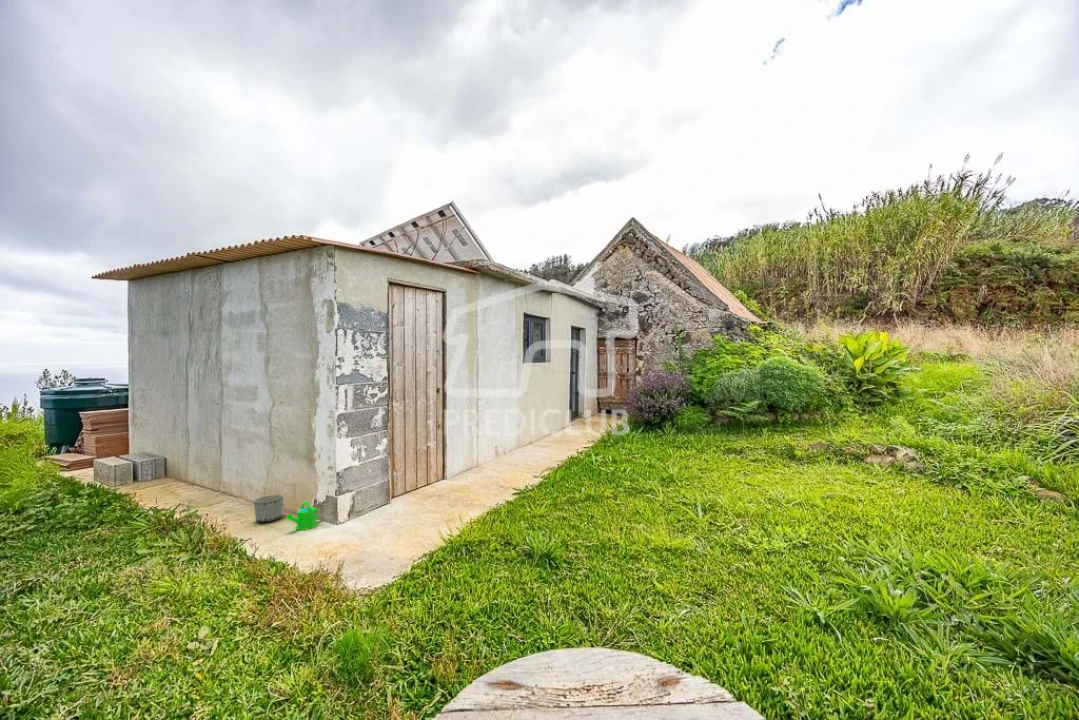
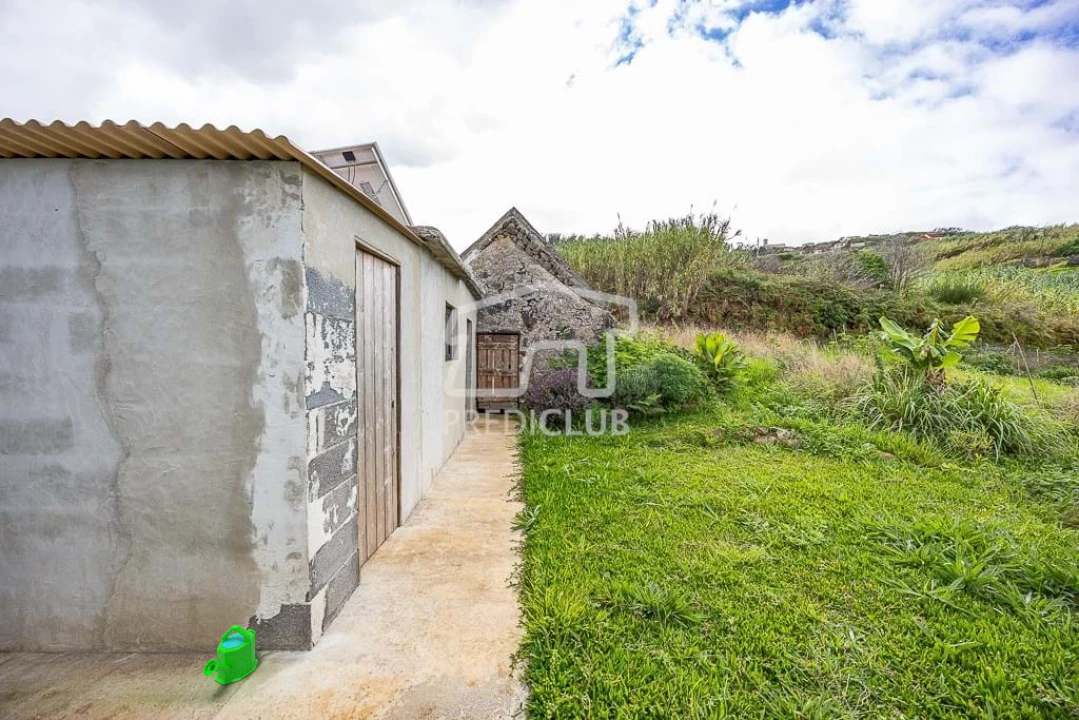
planter: present [254,494,283,522] -> none [93,621,162,691]

